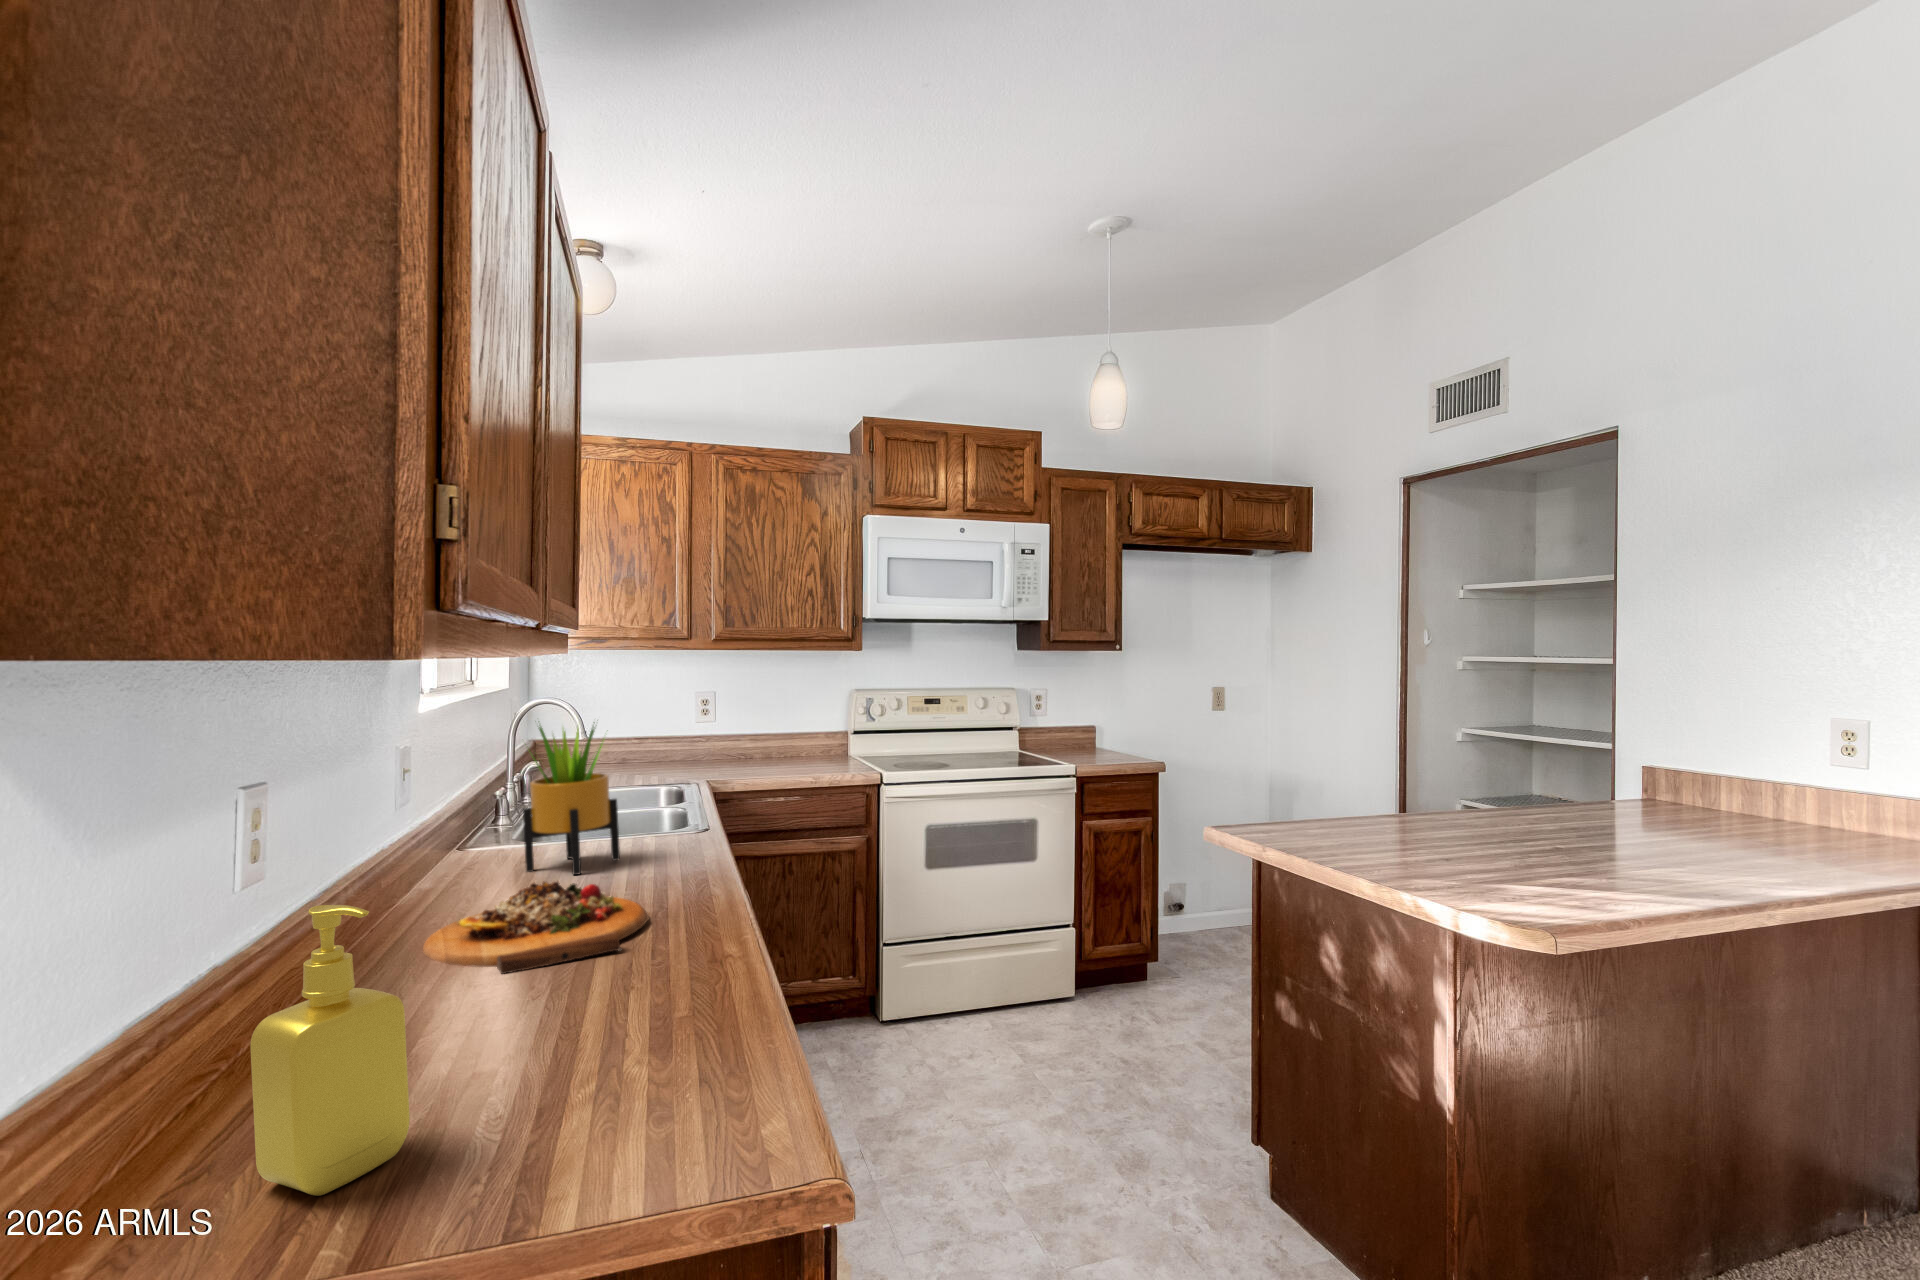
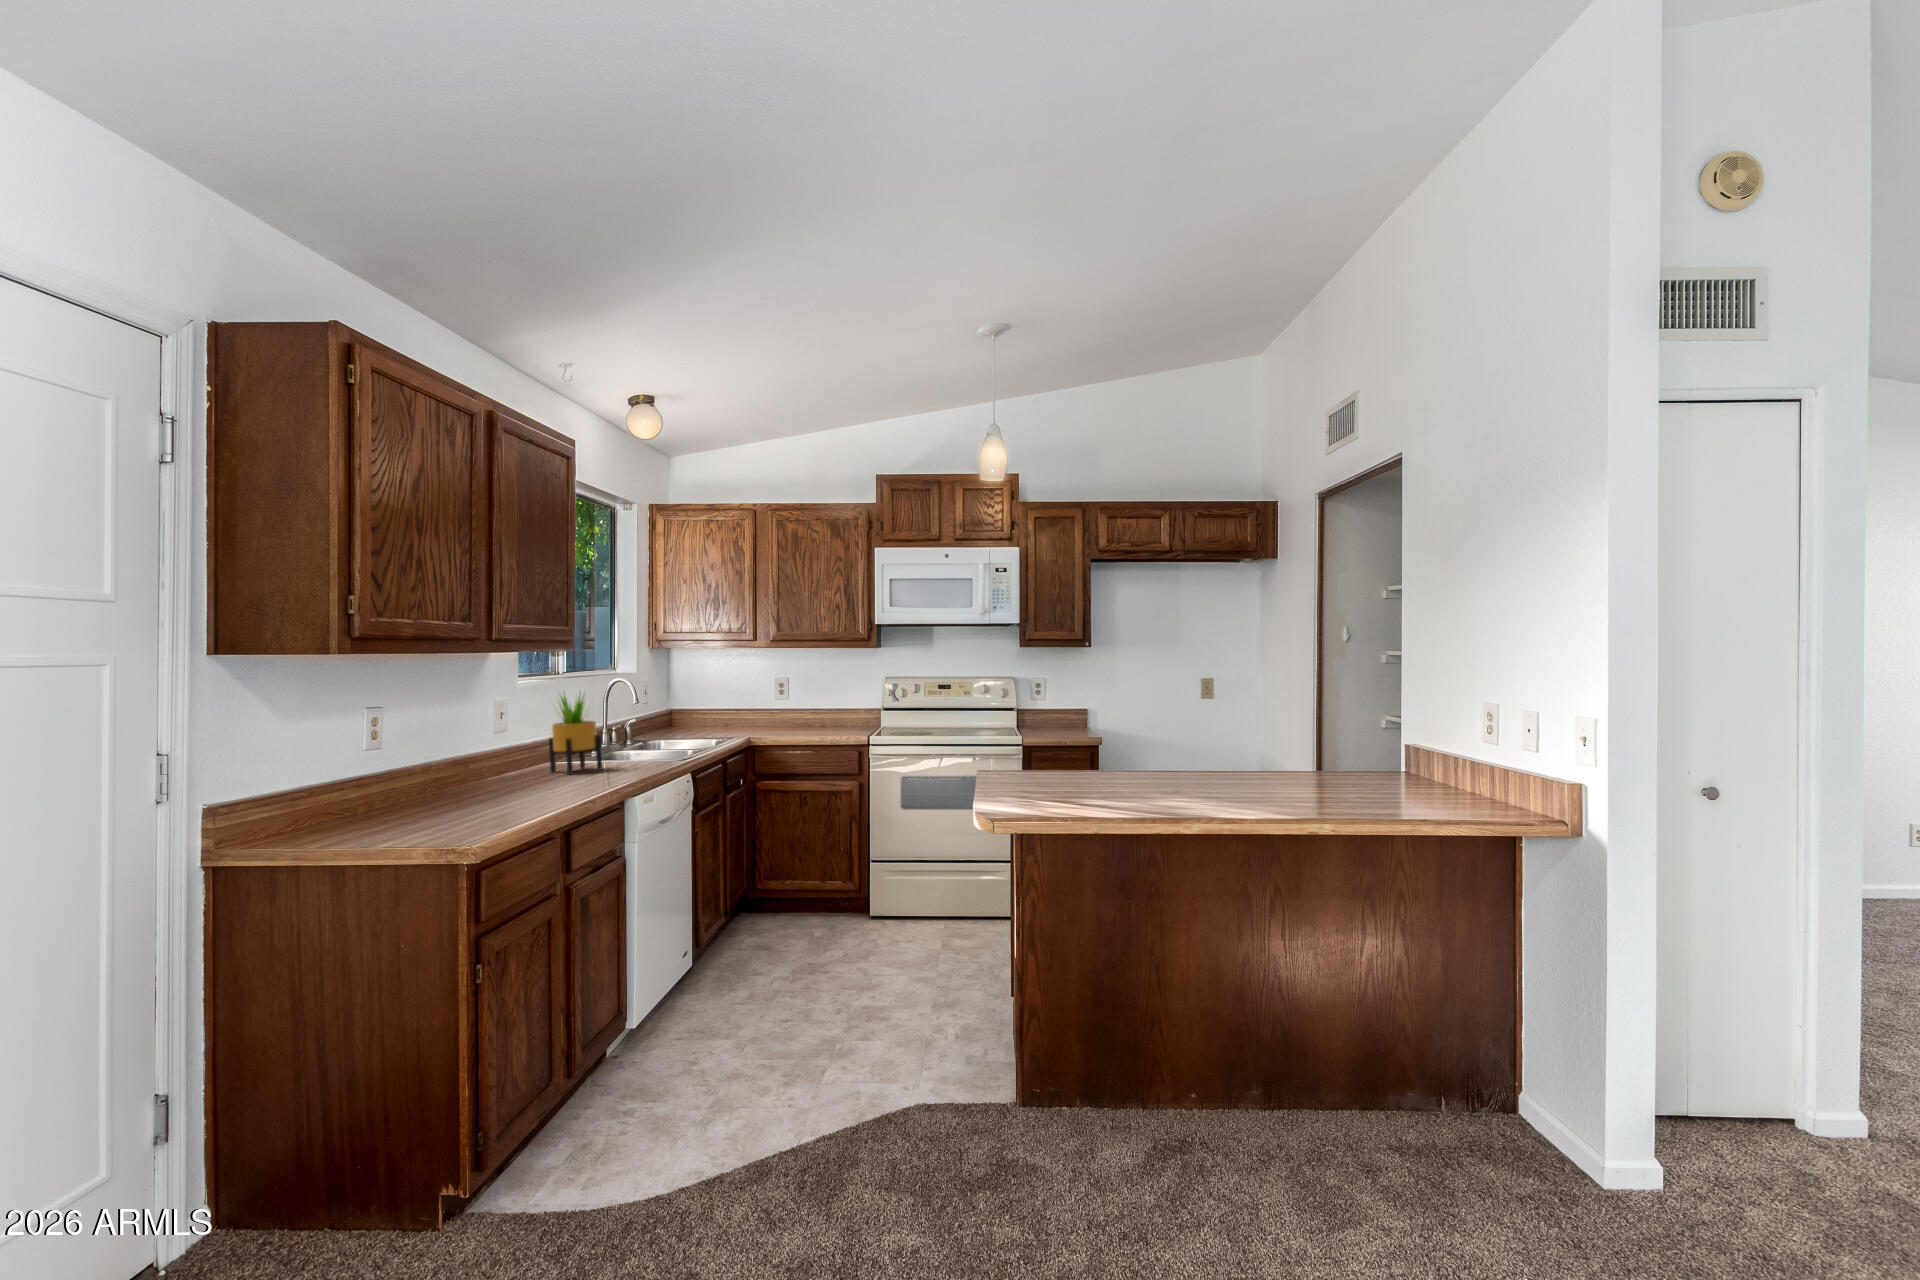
cutting board: present [423,882,649,974] -> none [450,768,562,803]
soap dispenser: present [251,905,410,1196] -> none [300,744,354,839]

